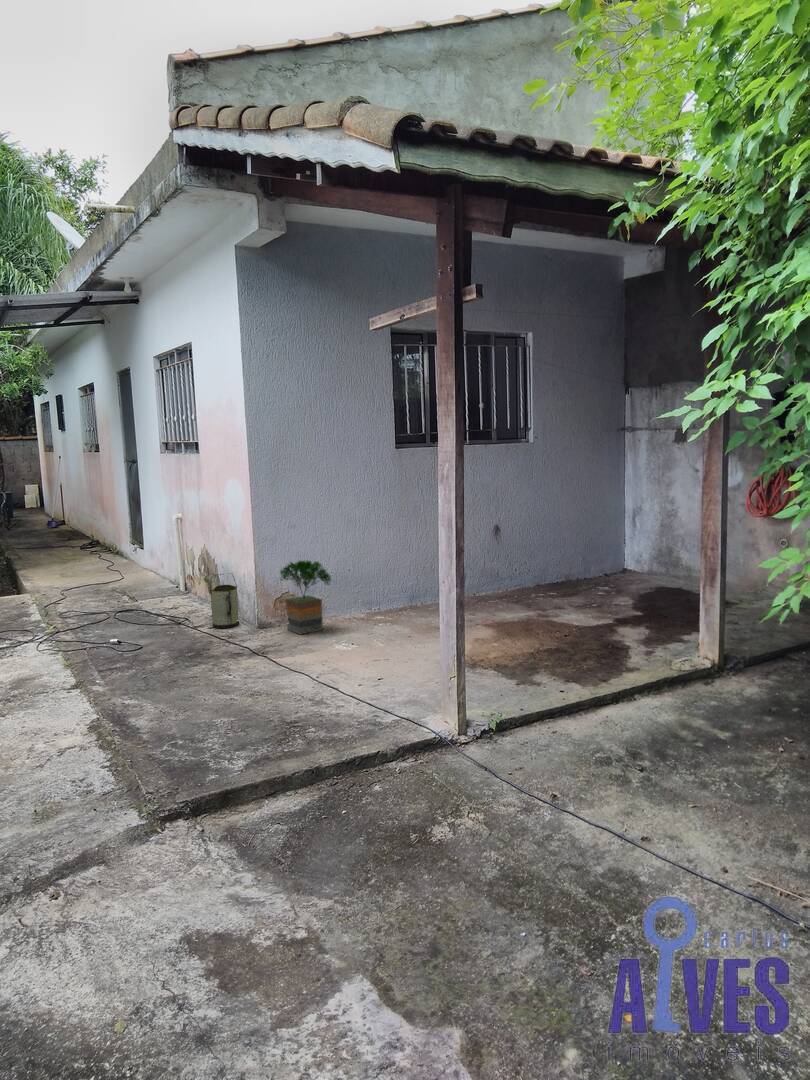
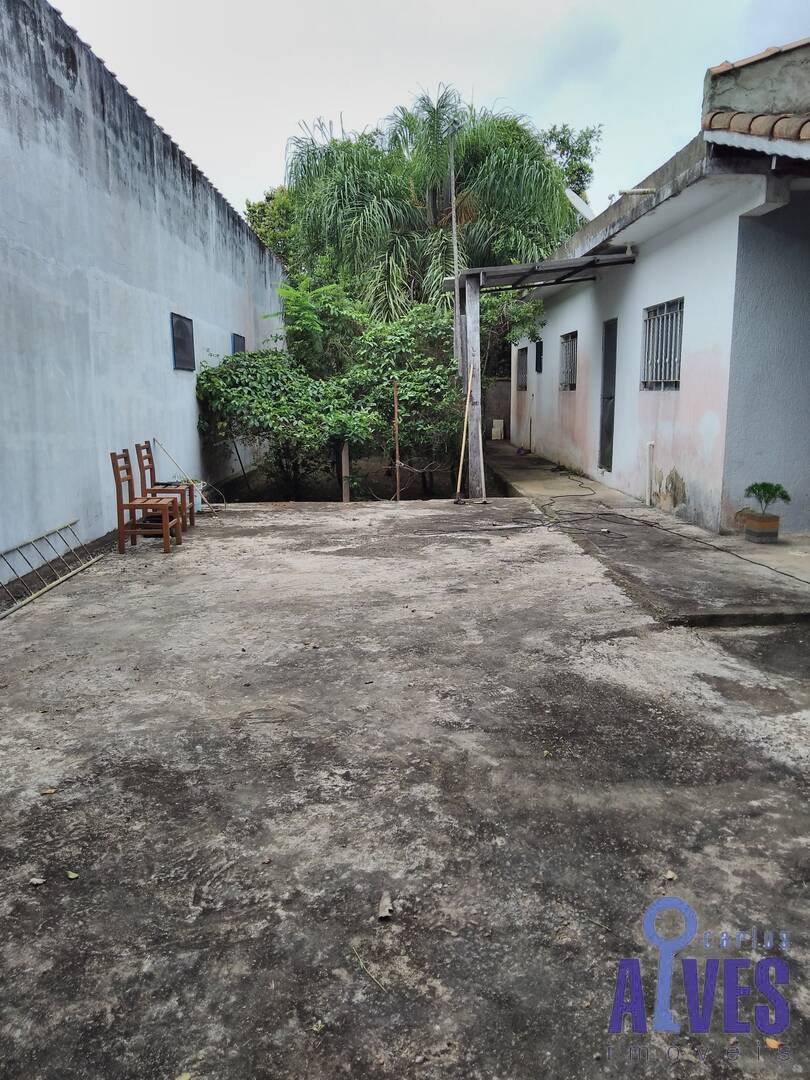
watering can: present [204,574,239,628] -> none [675,489,704,533]

